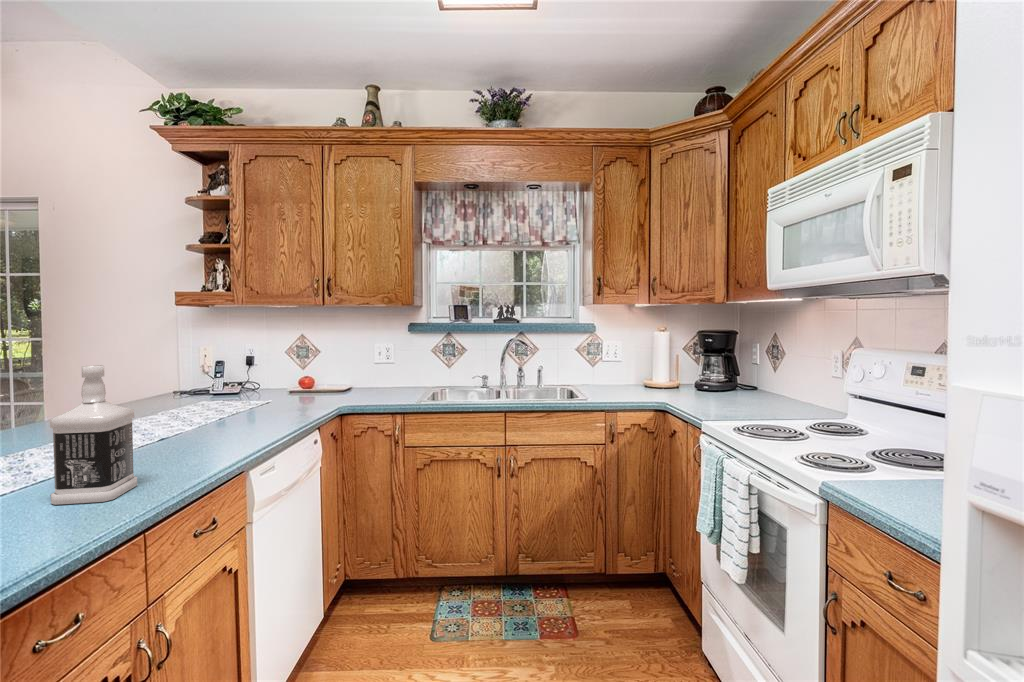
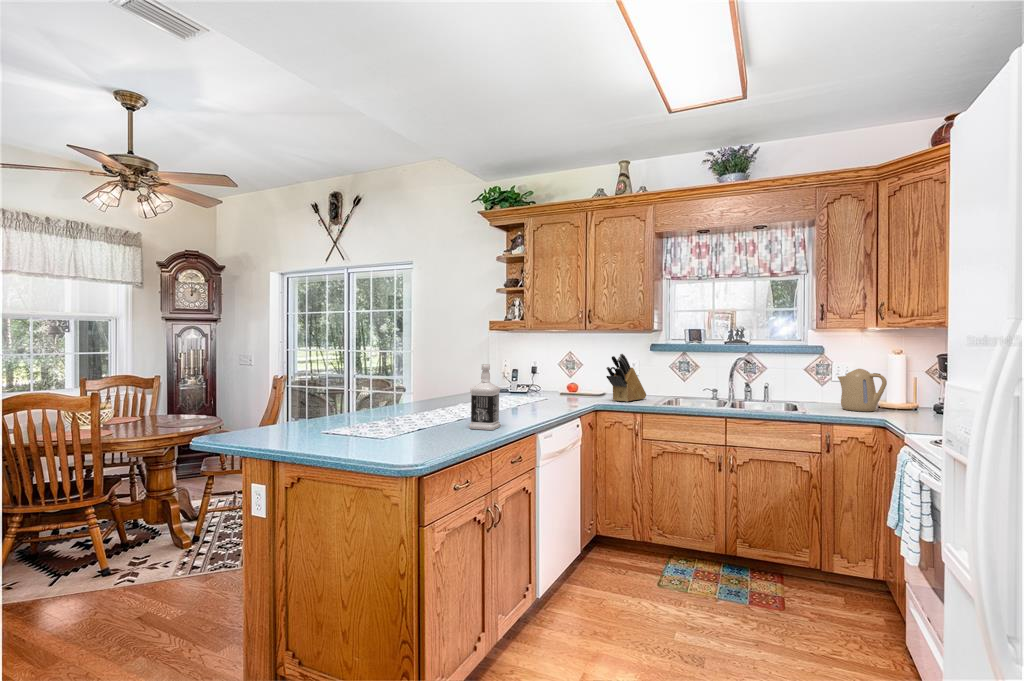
knife block: none [354,336,407,399] -> present [606,354,646,402]
kettle: none [607,347,653,391] -> present [838,369,887,412]

